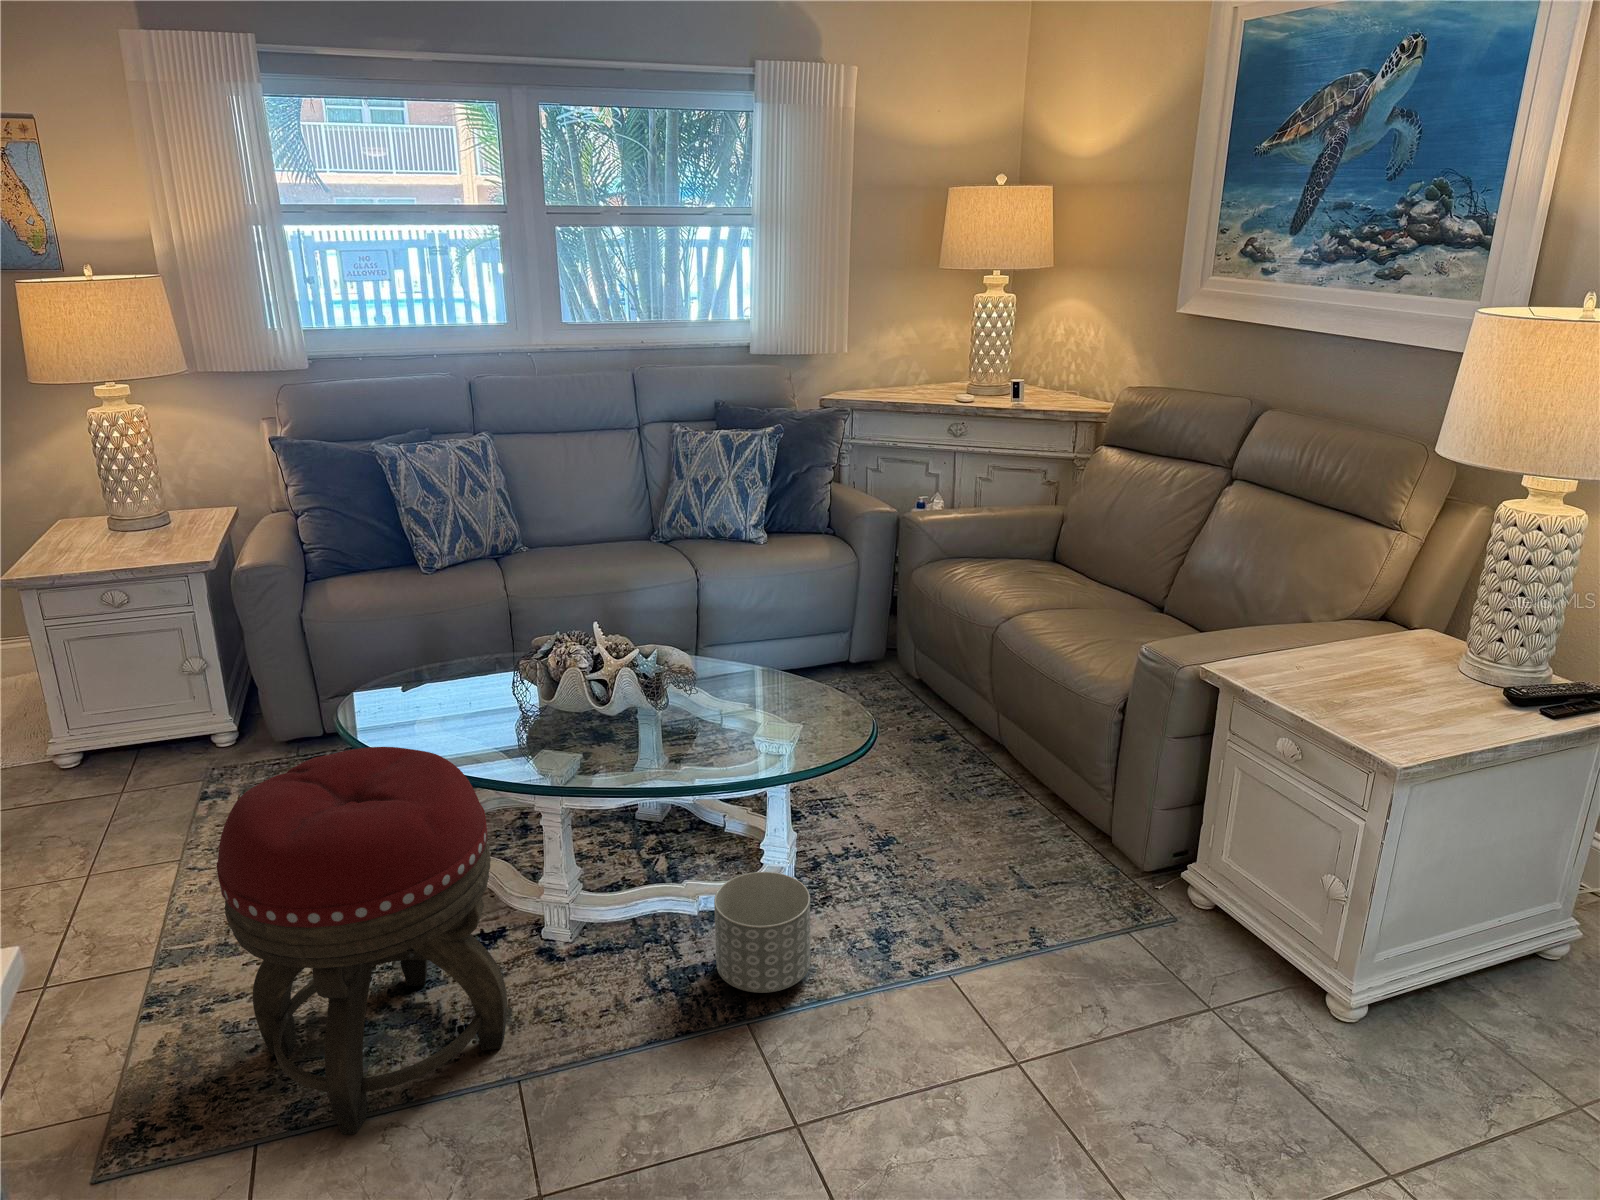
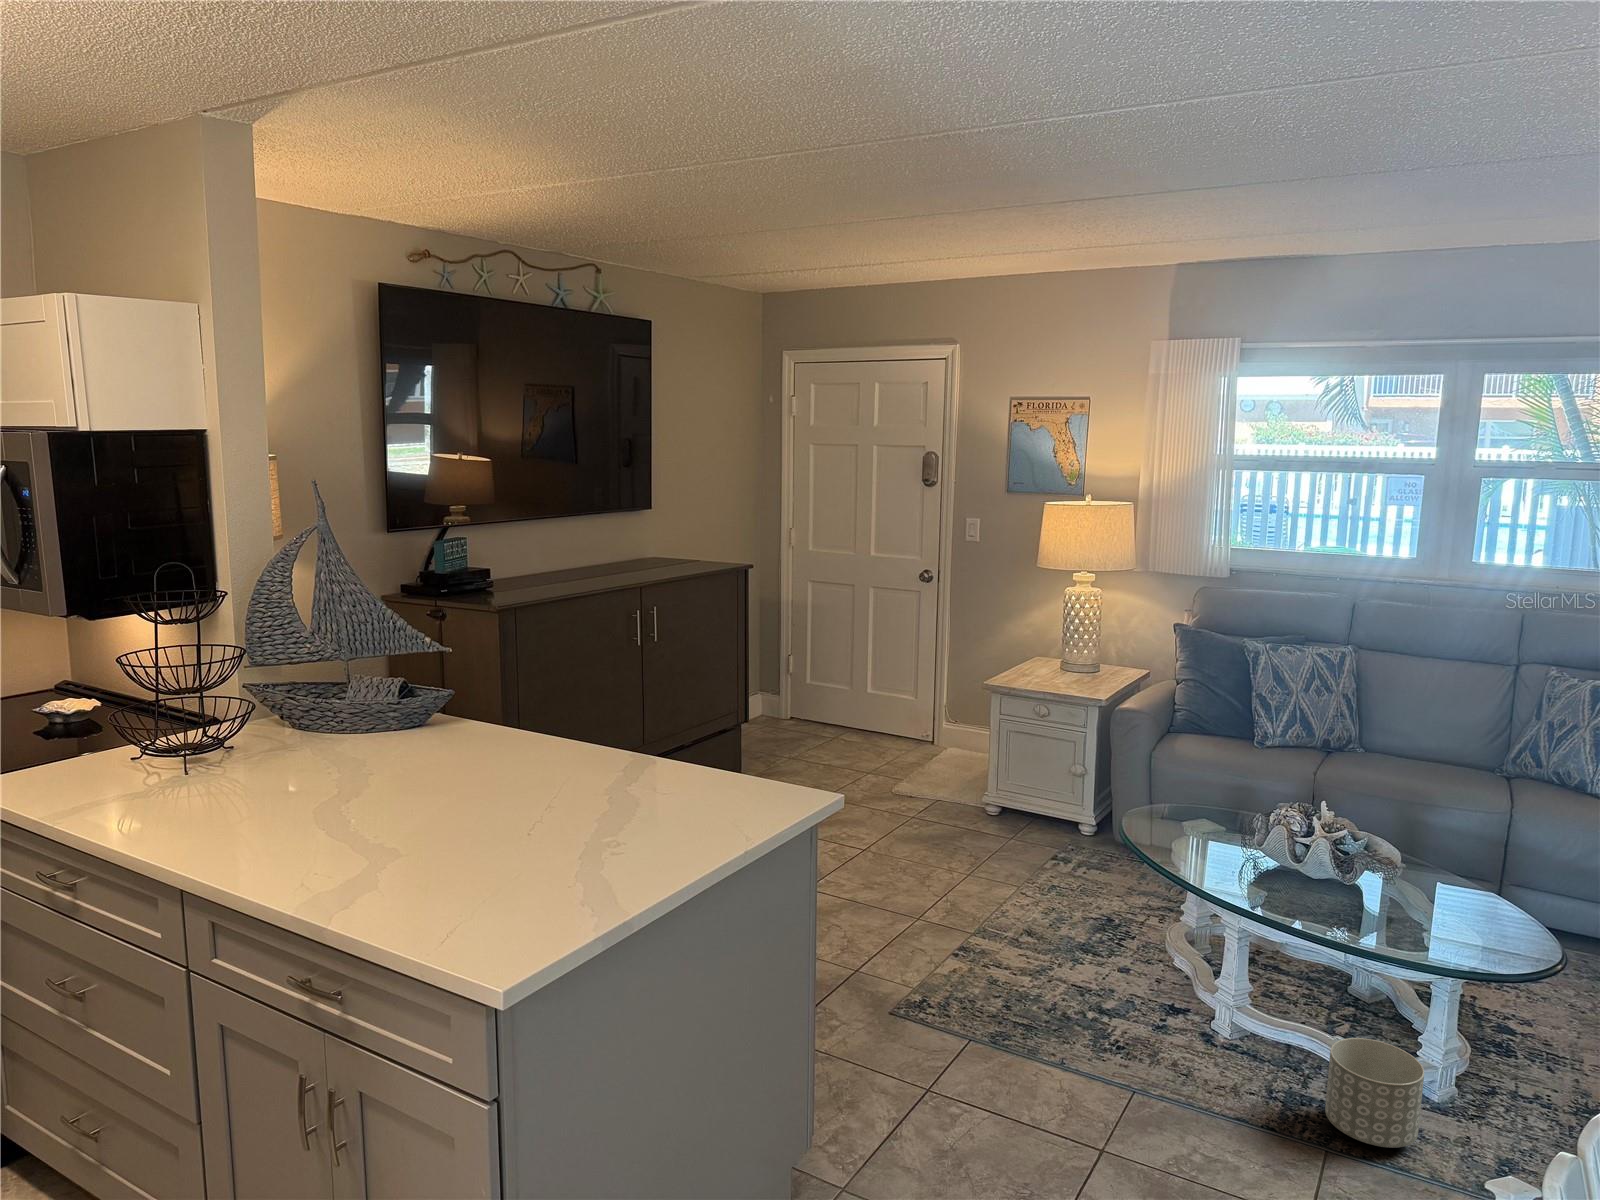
footstool: present [217,747,507,1134] -> none [993,820,1165,1070]

